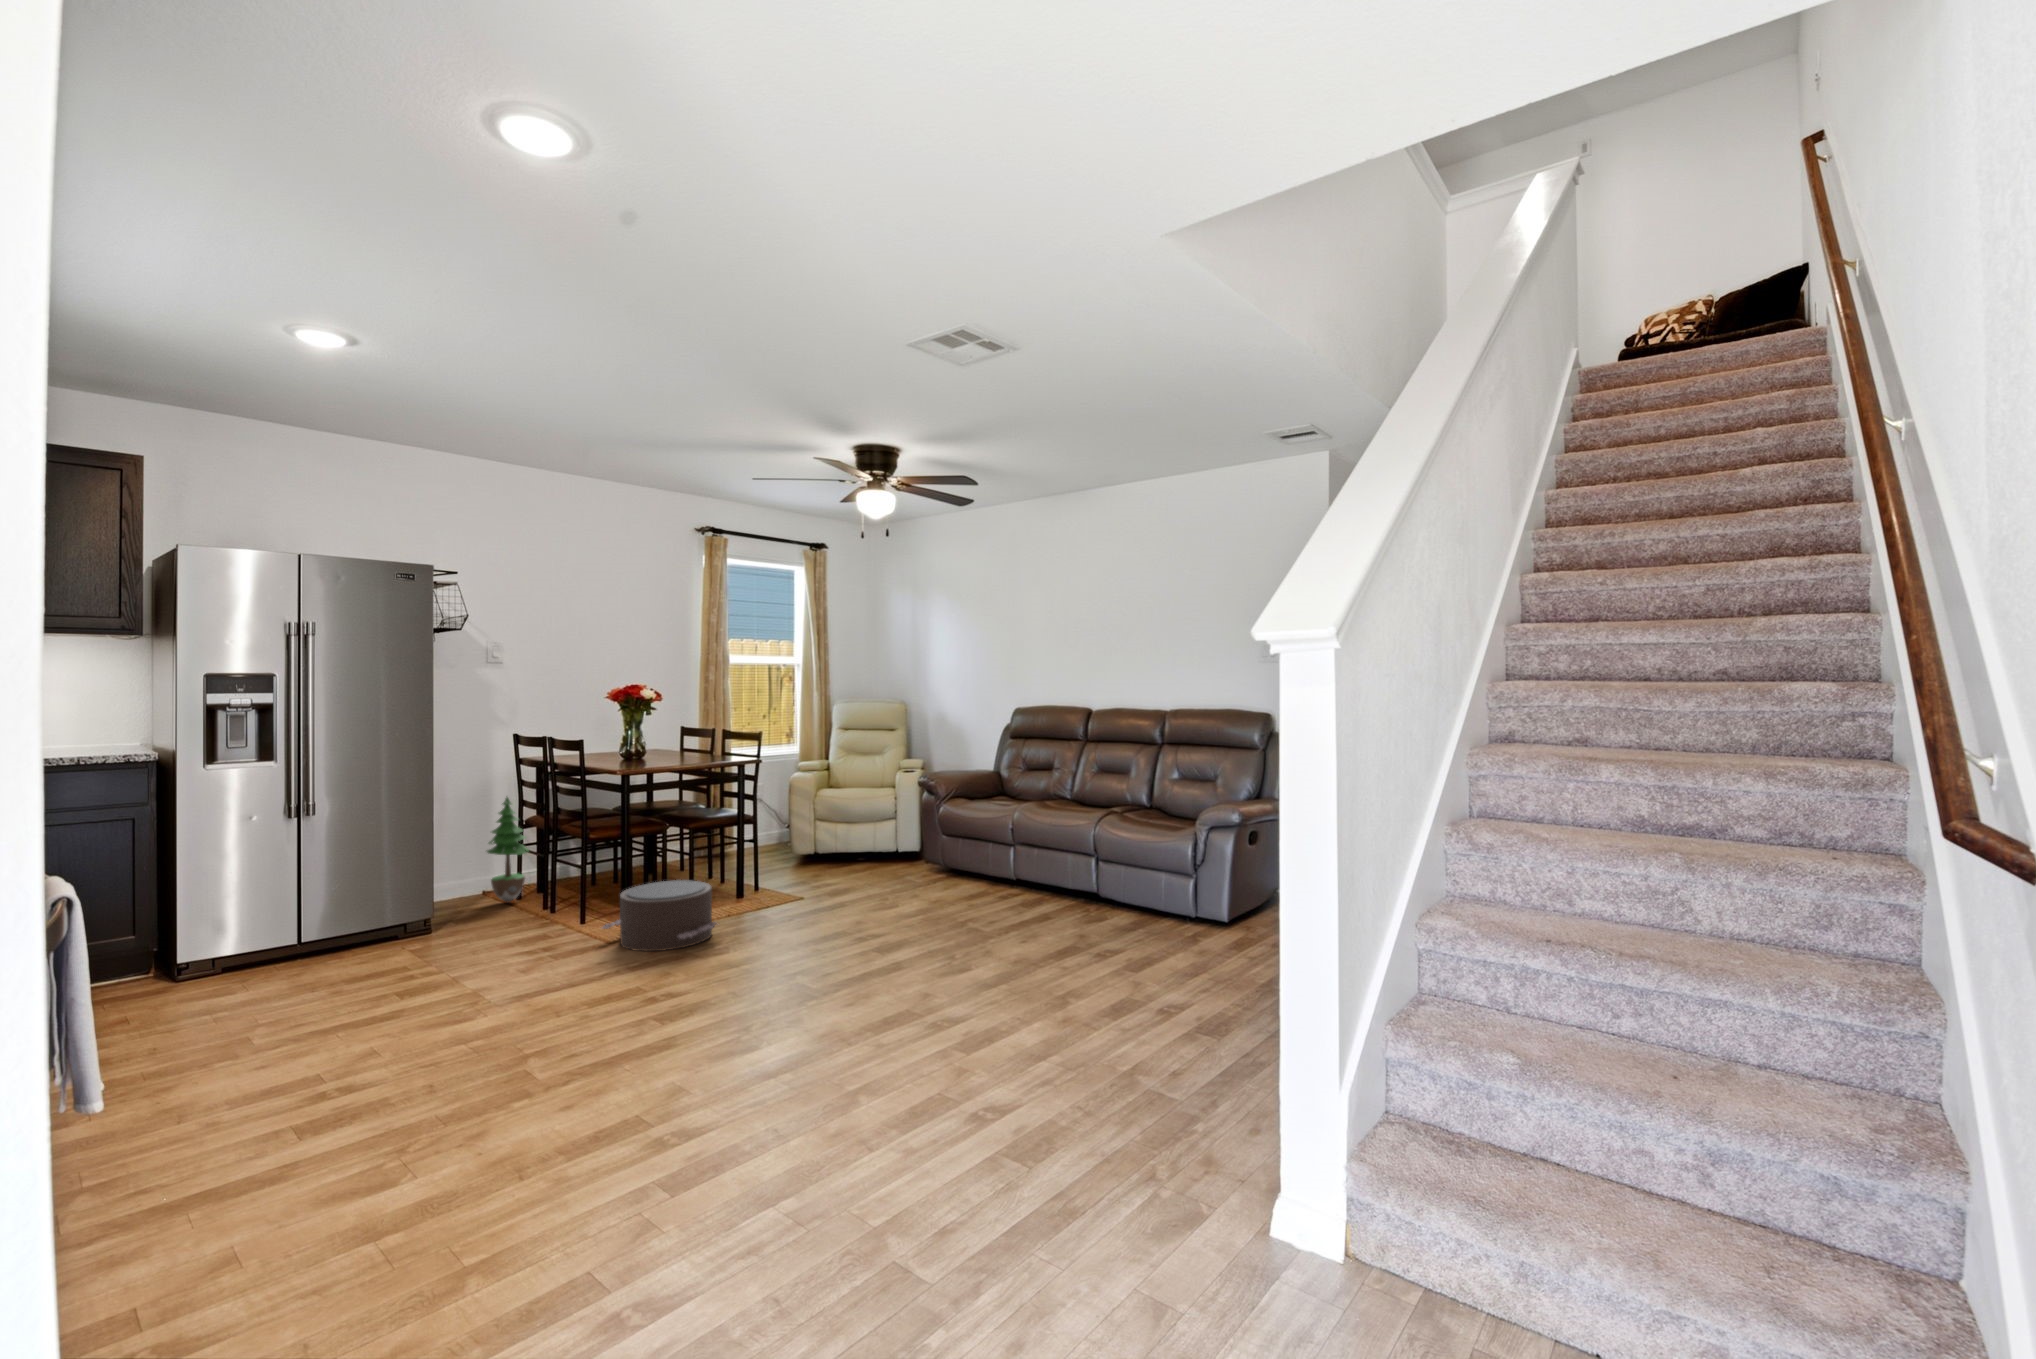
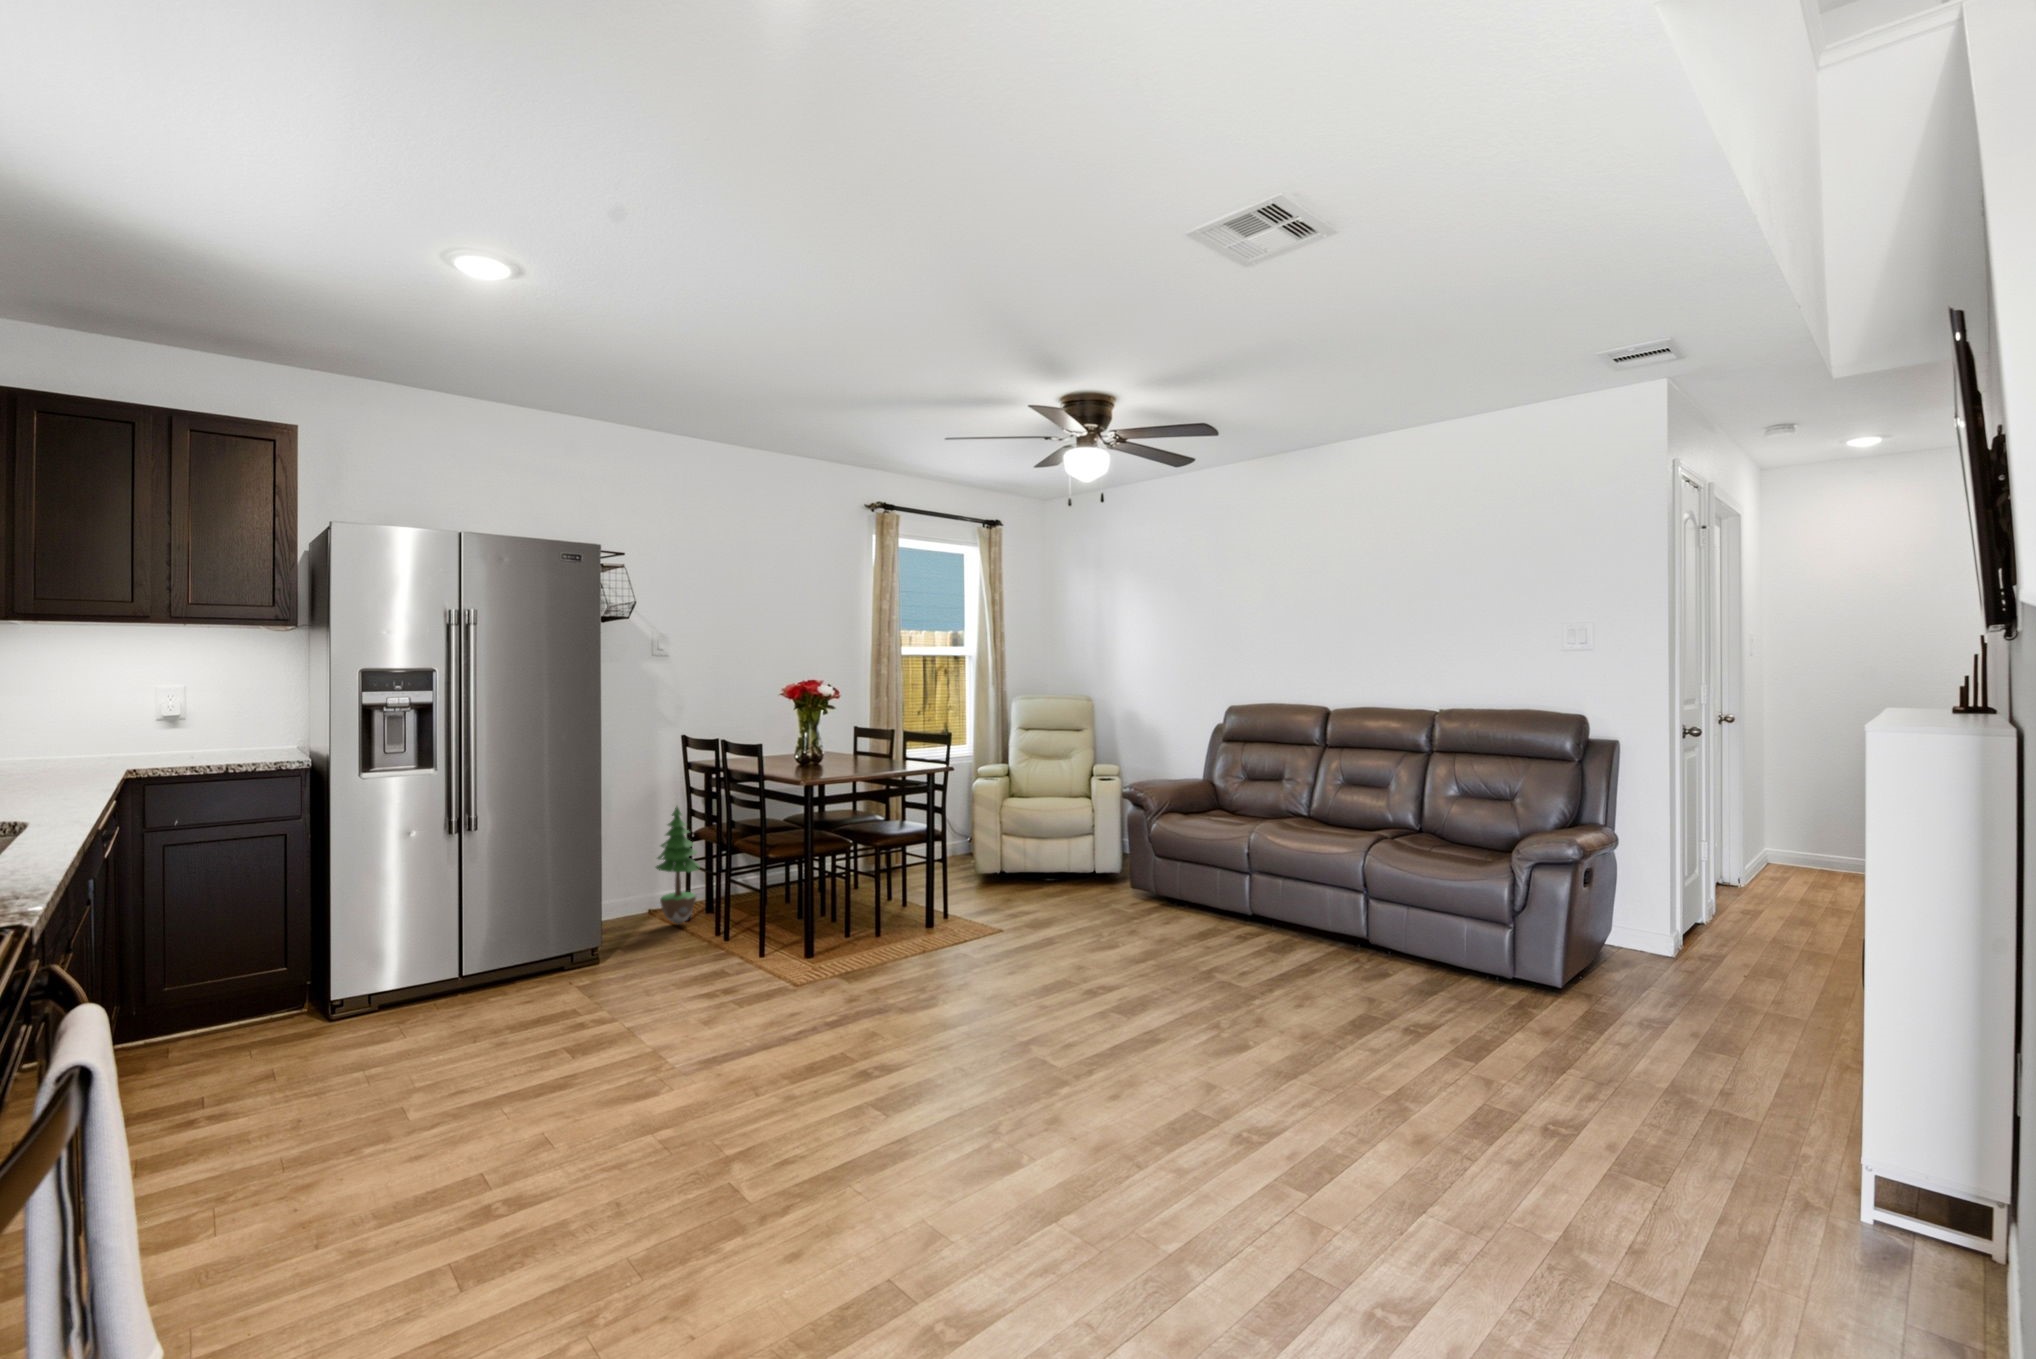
pouf: present [602,880,716,951] -> none [786,911,923,1000]

